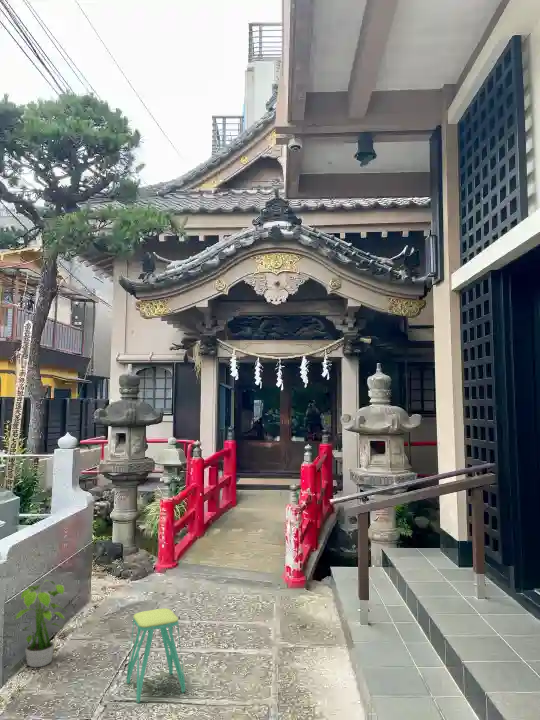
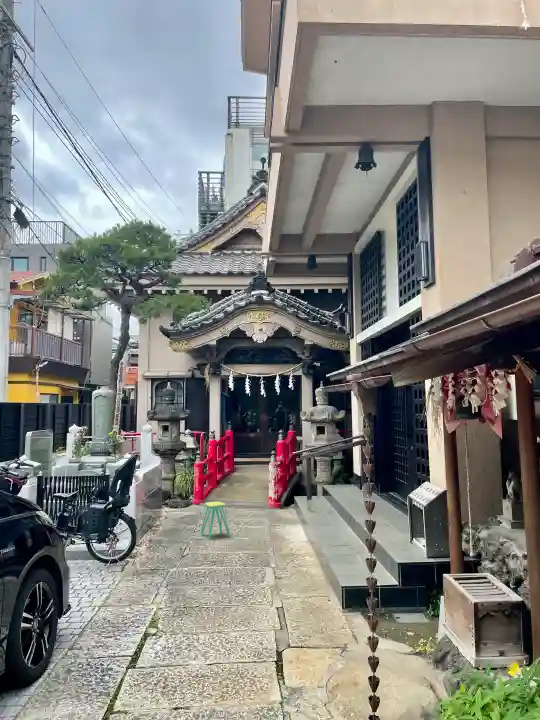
potted plant: present [16,580,65,667] -> none [144,492,168,533]

